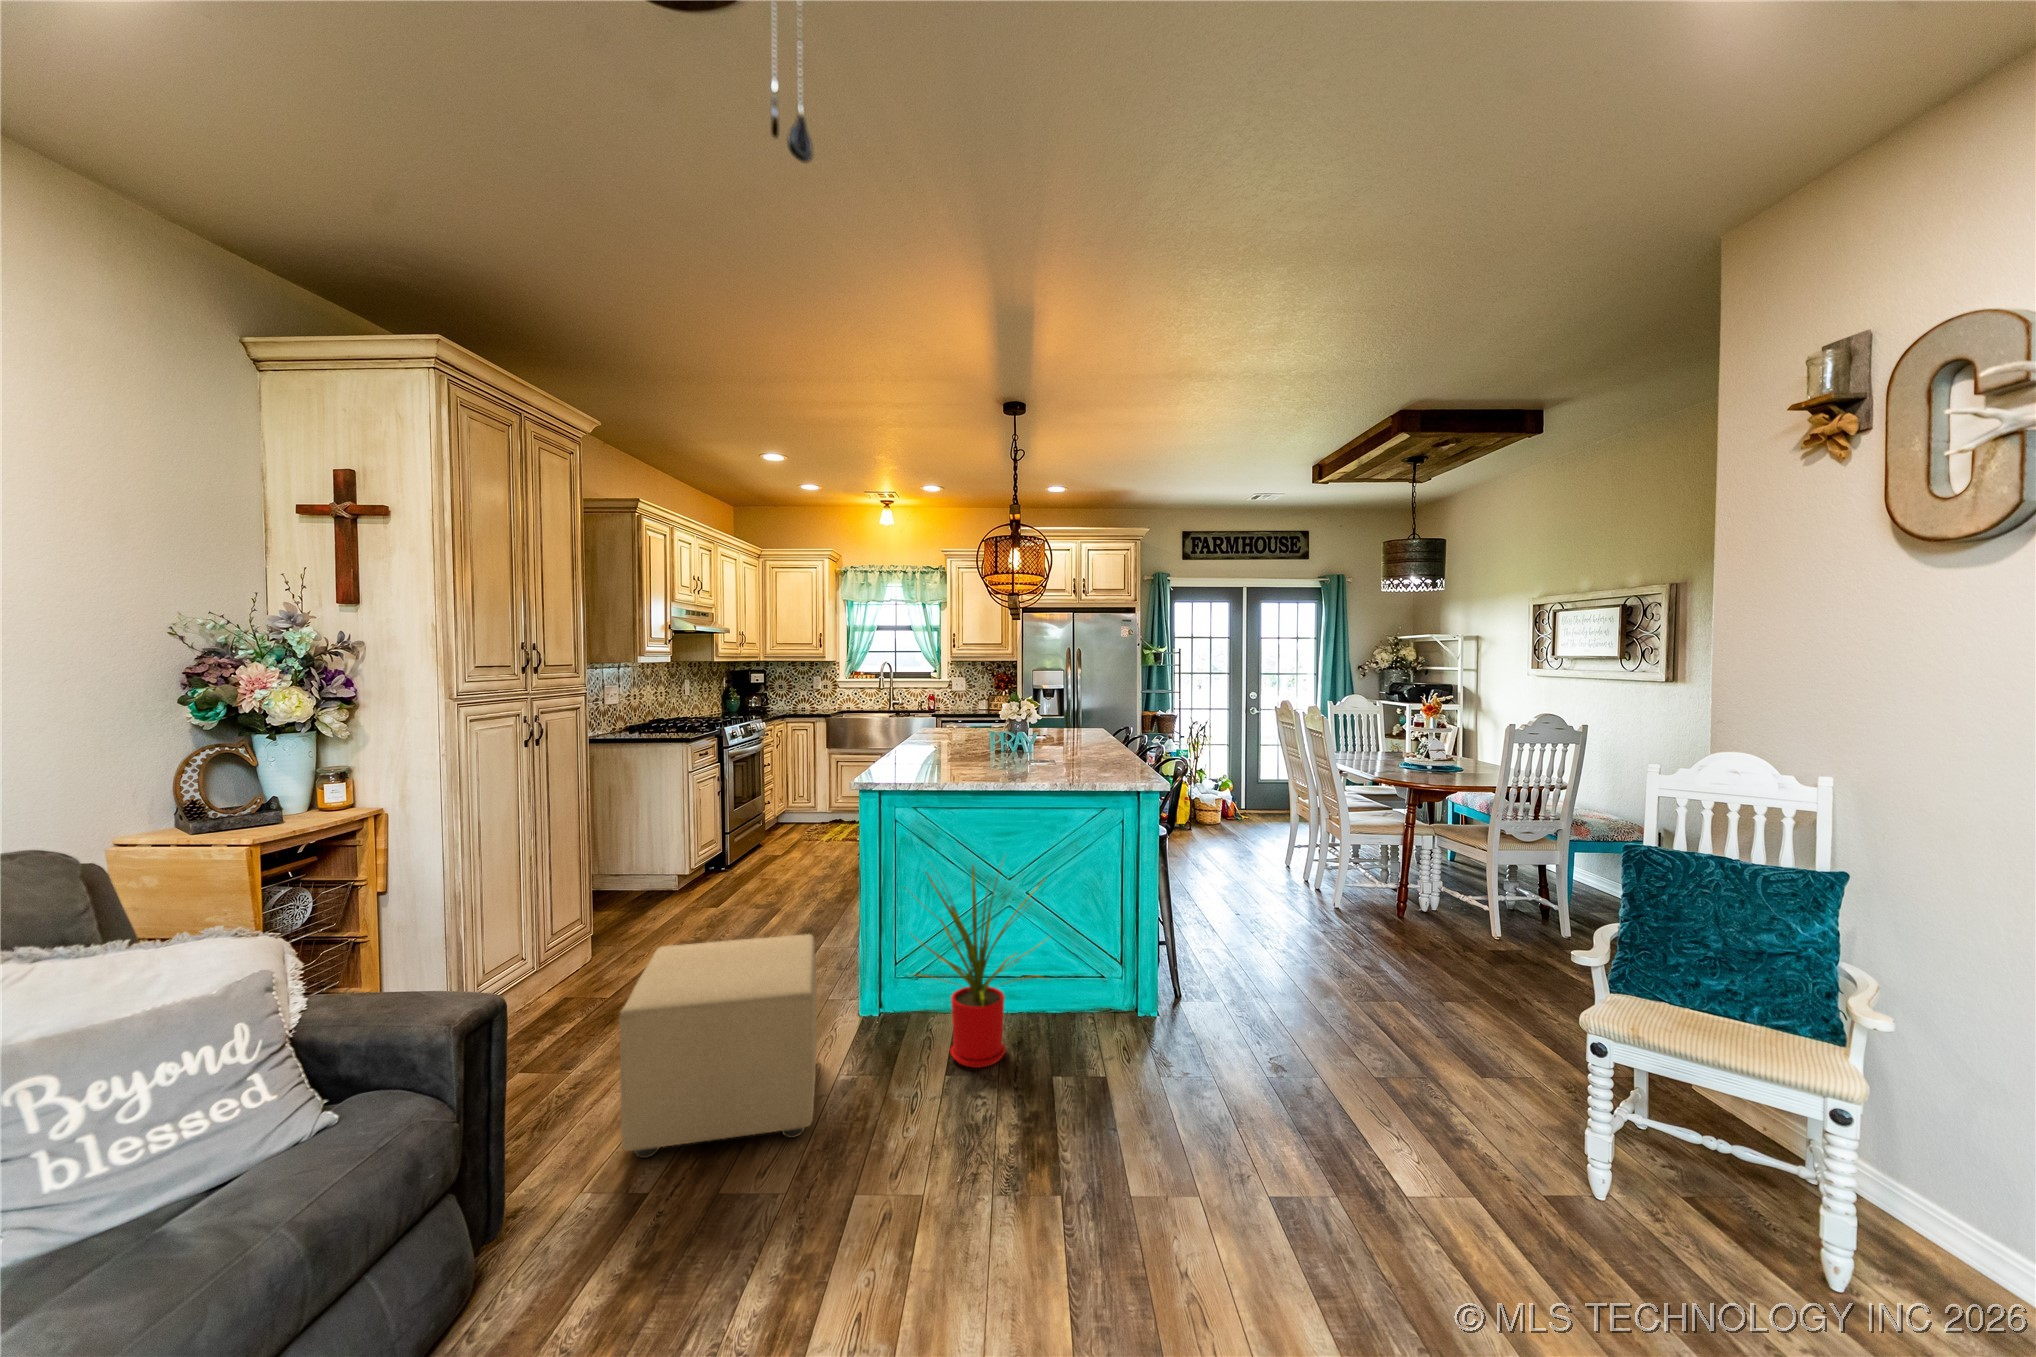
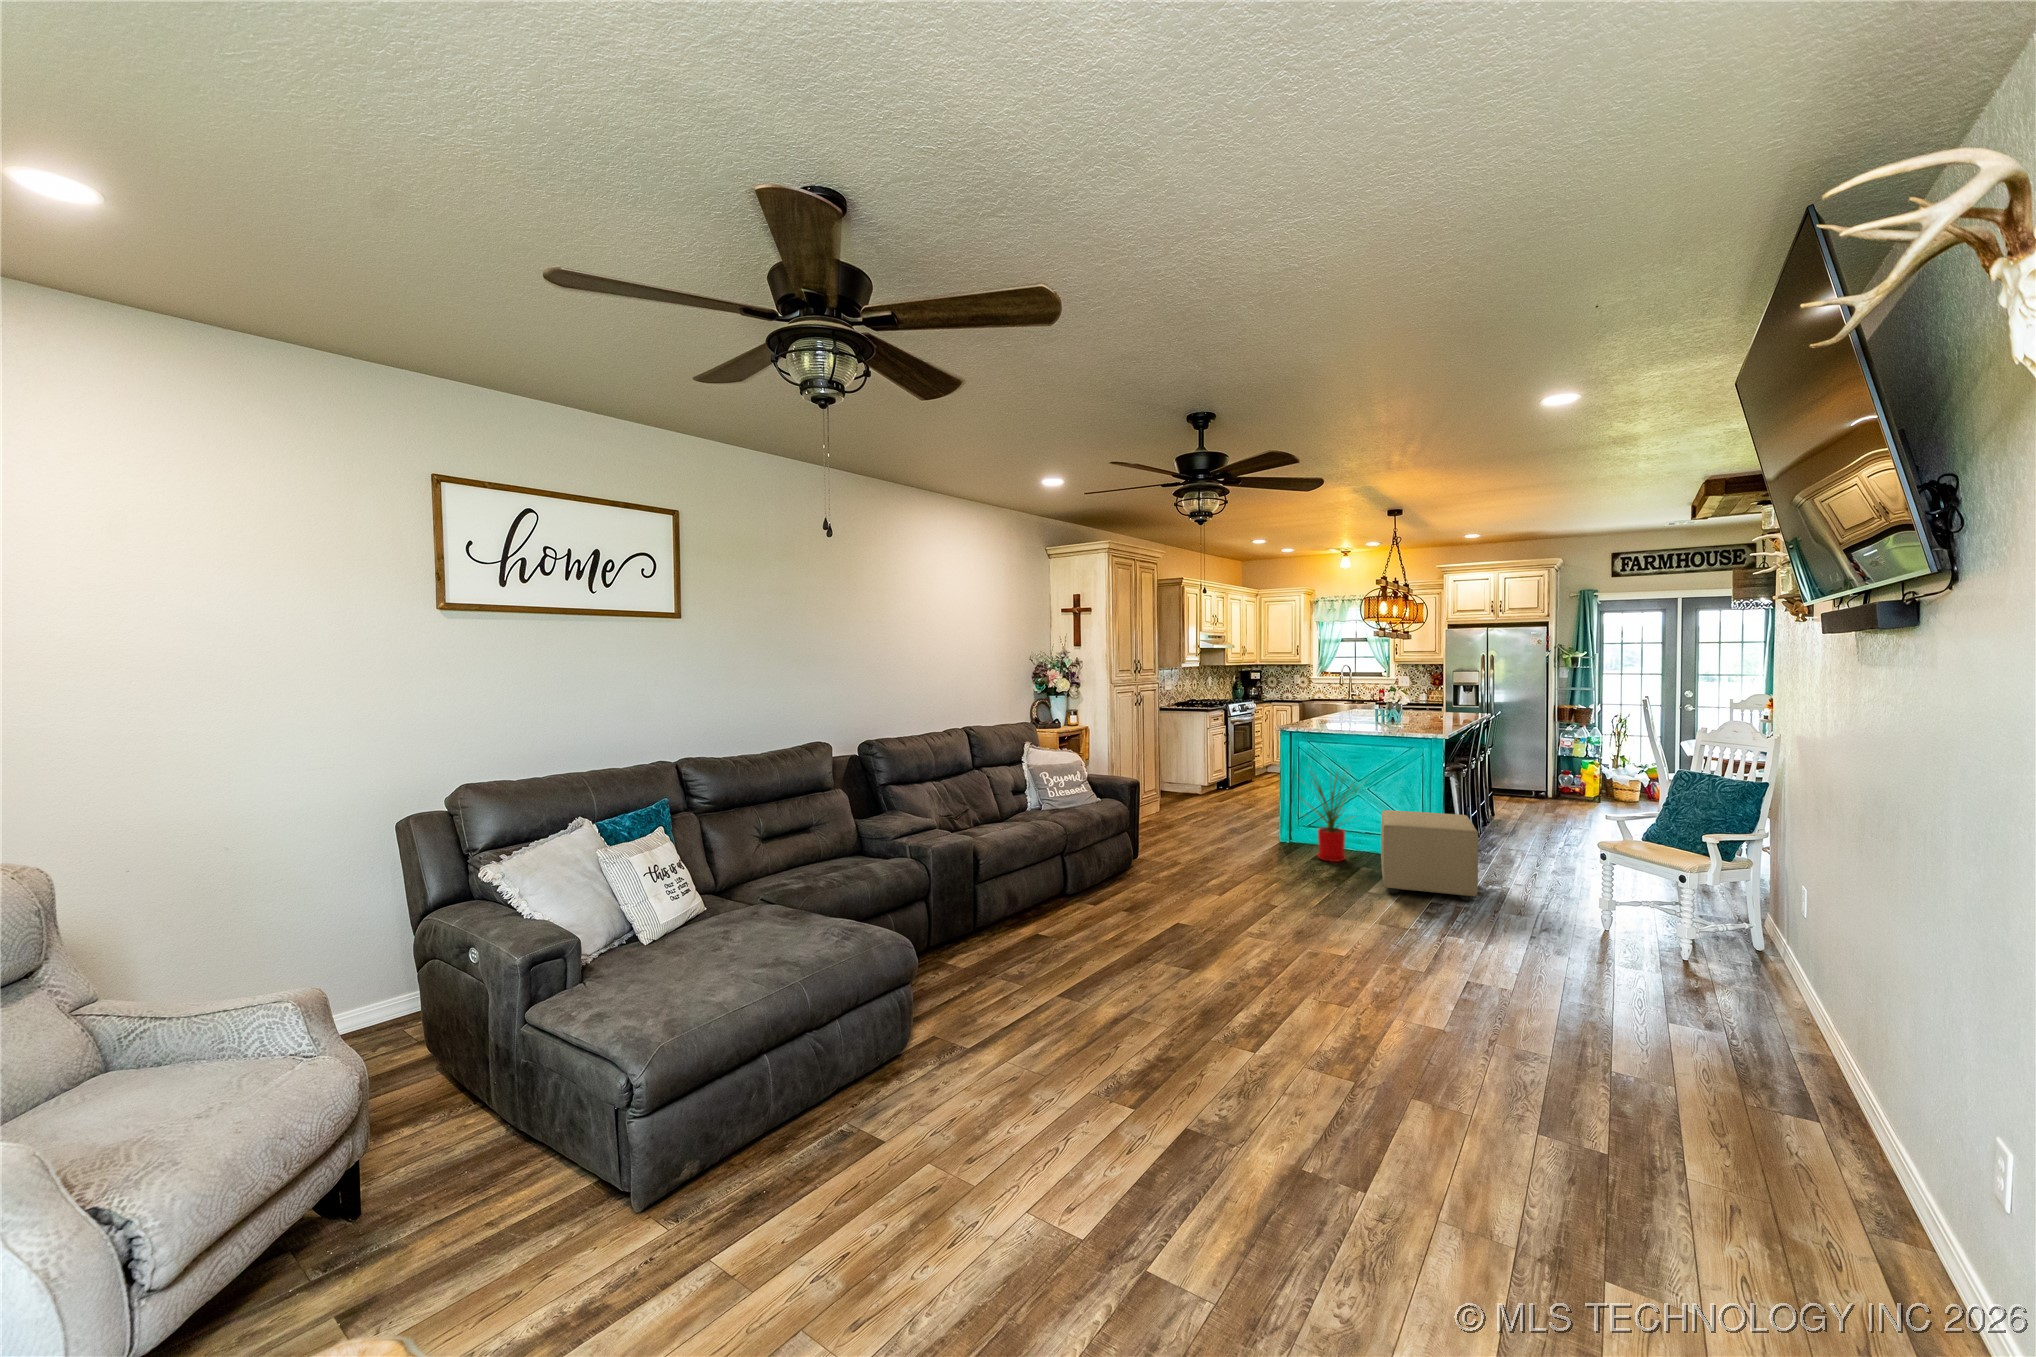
ottoman: present [619,934,817,1158] -> present [1381,810,1478,901]

